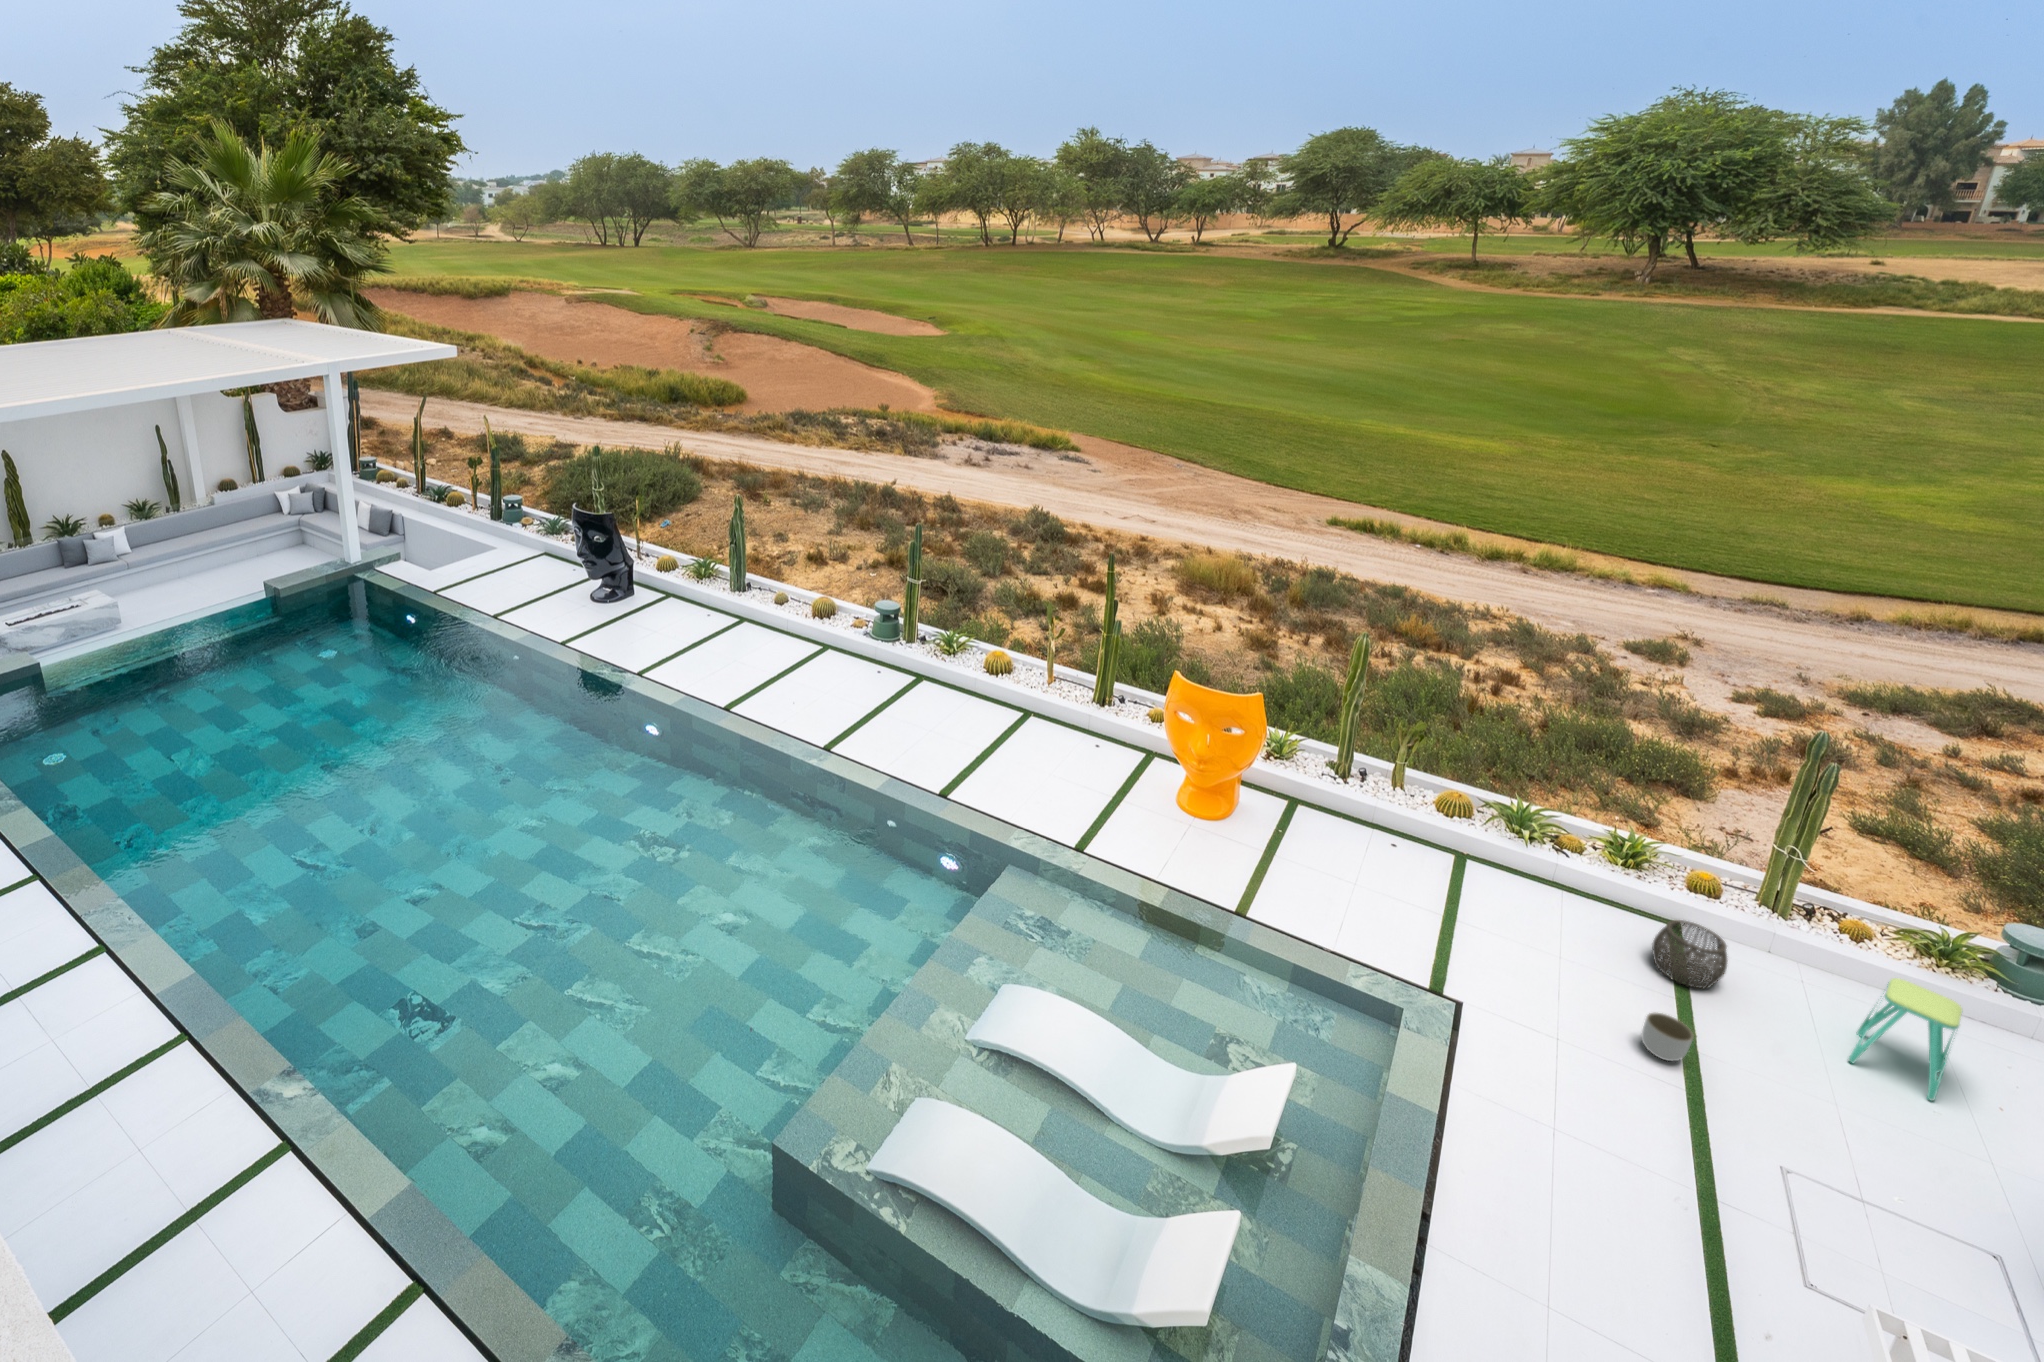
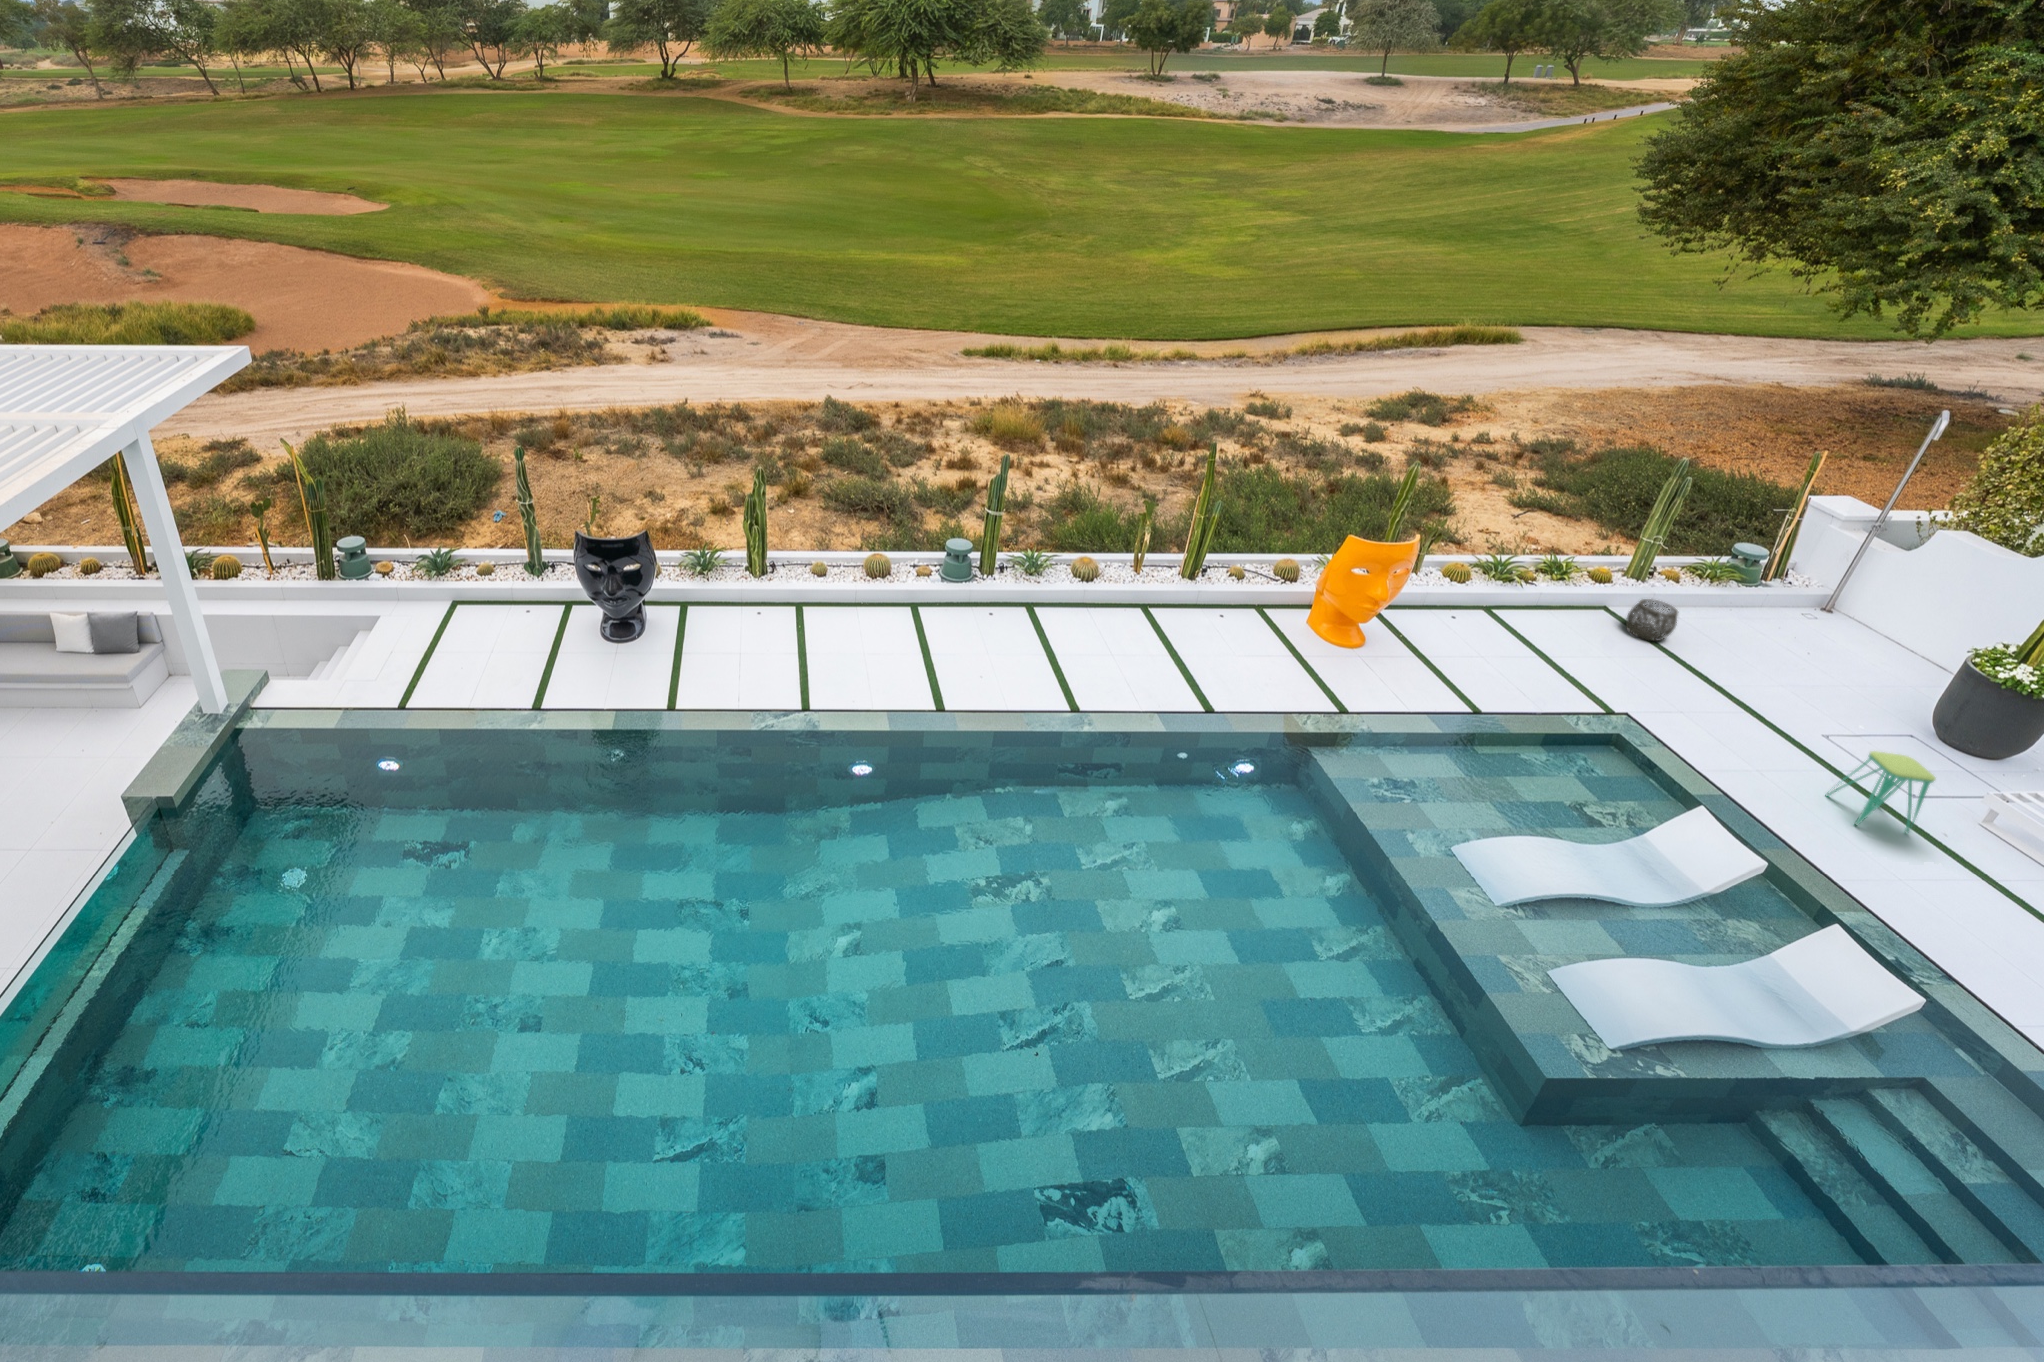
stool: present [1848,978,1962,1101] -> present [1826,751,1936,833]
planter: present [1641,1013,1694,1061] -> none [1693,666,1732,695]

